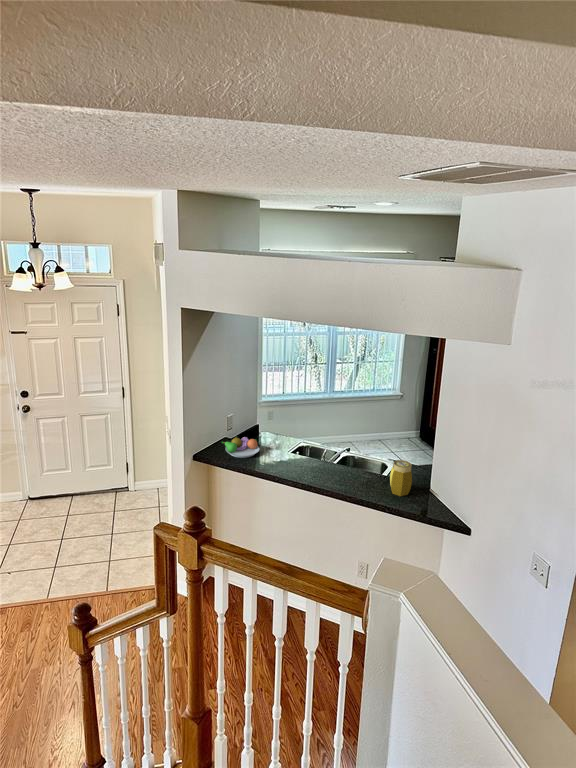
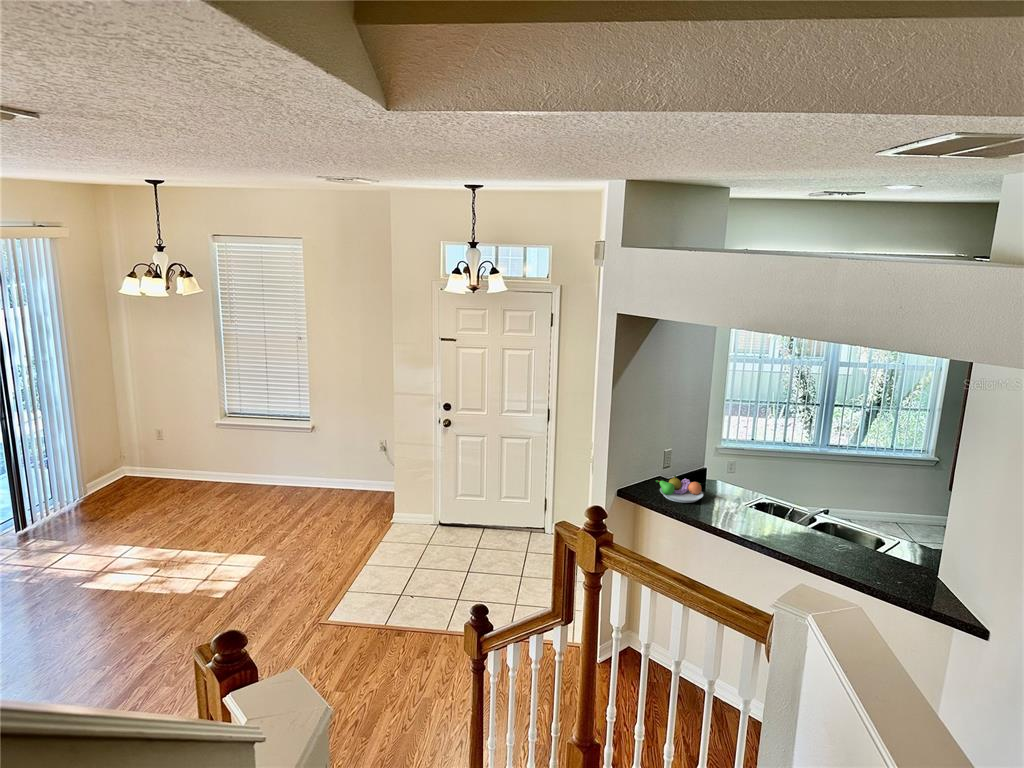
jar: present [390,460,412,496] -> none [880,530,914,580]

